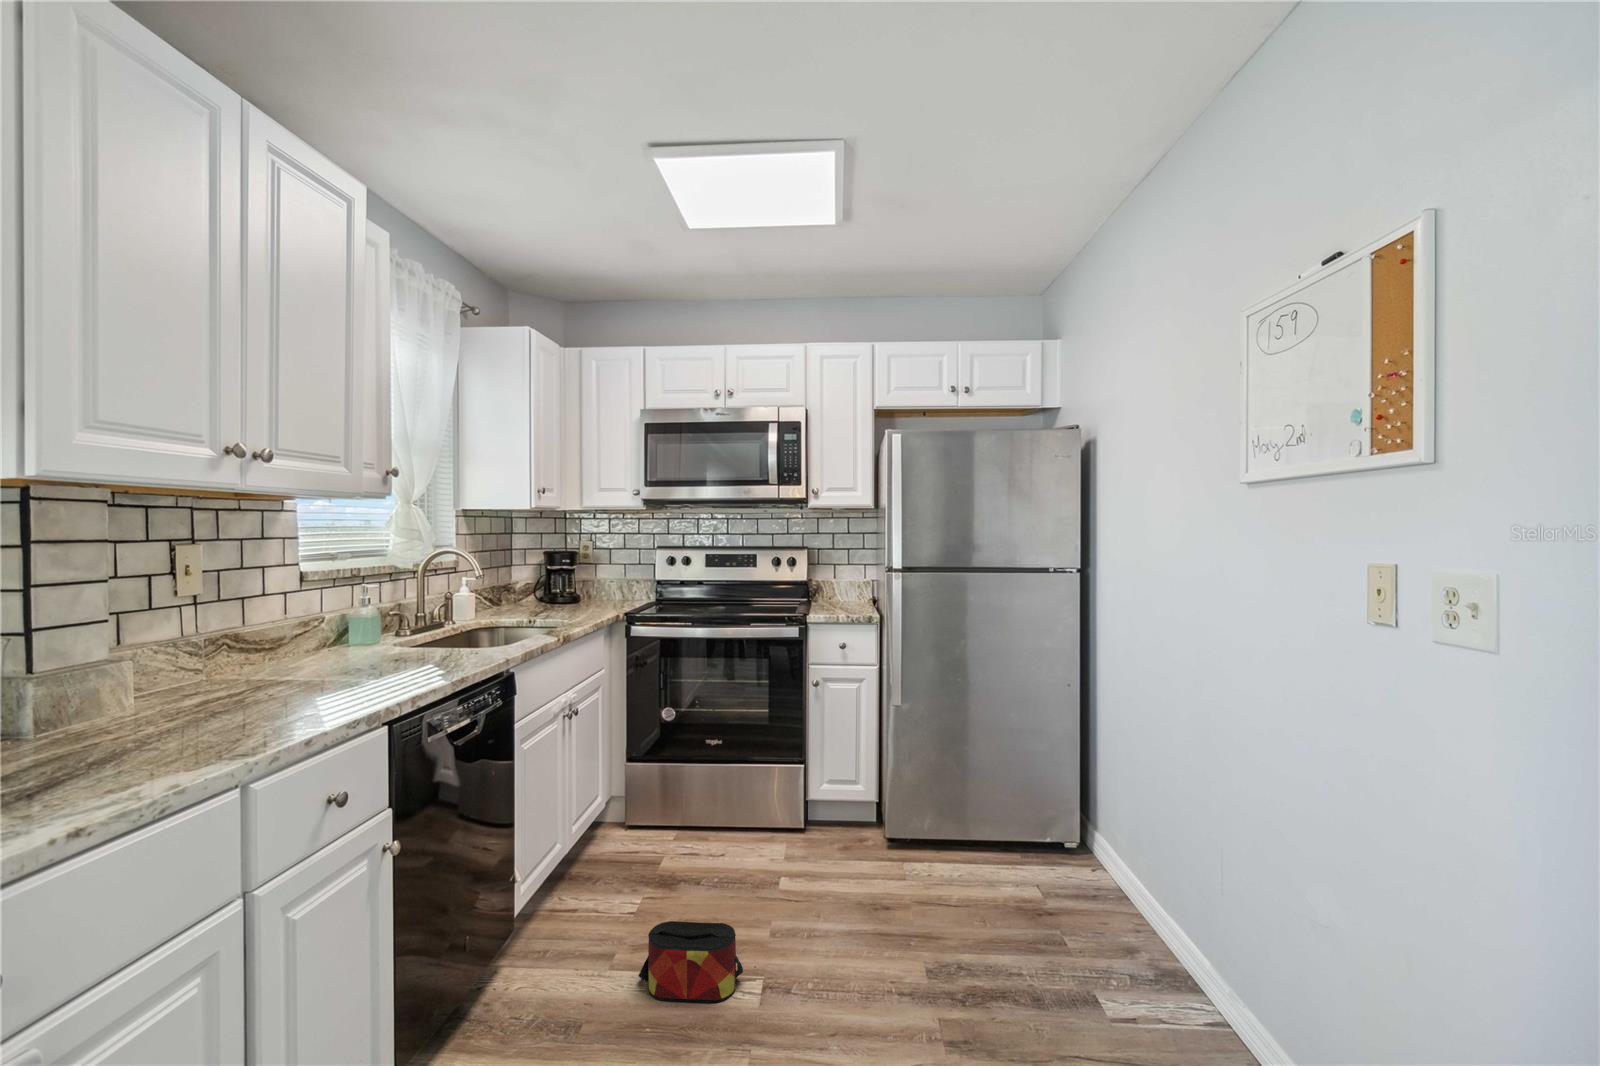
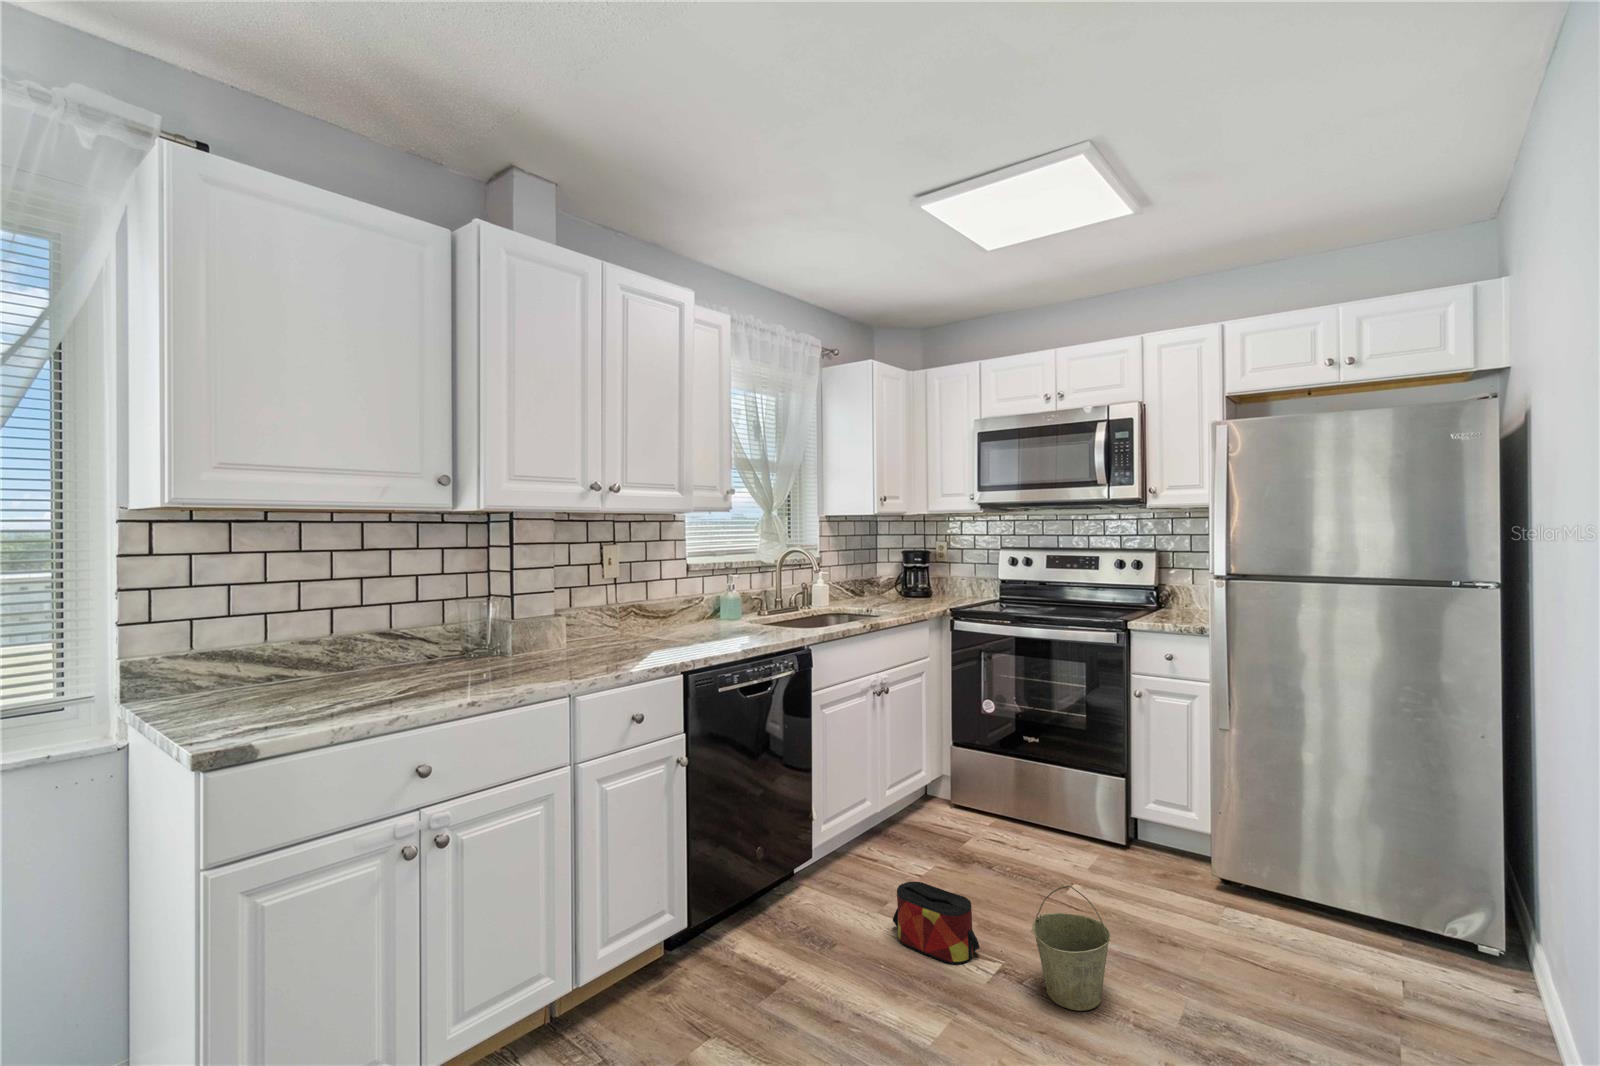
bucket: none [806,882,877,1004] -> present [1032,886,1111,1011]

